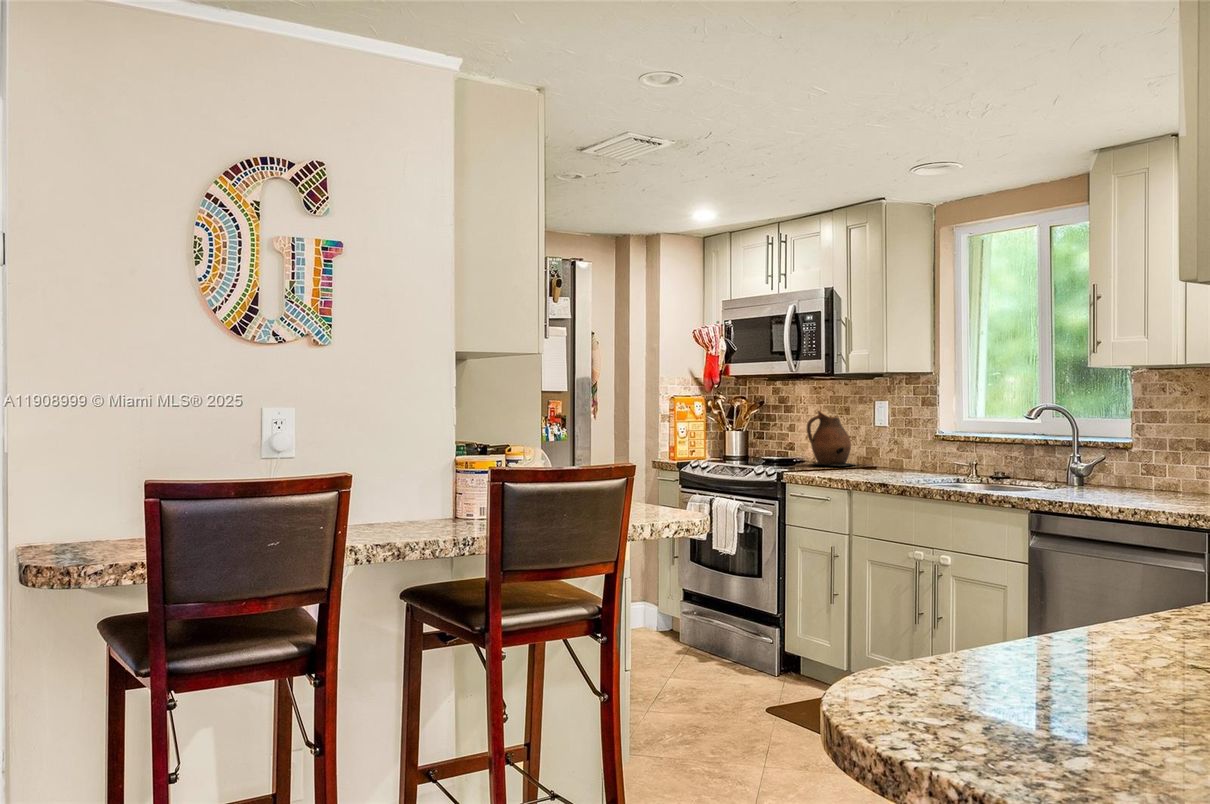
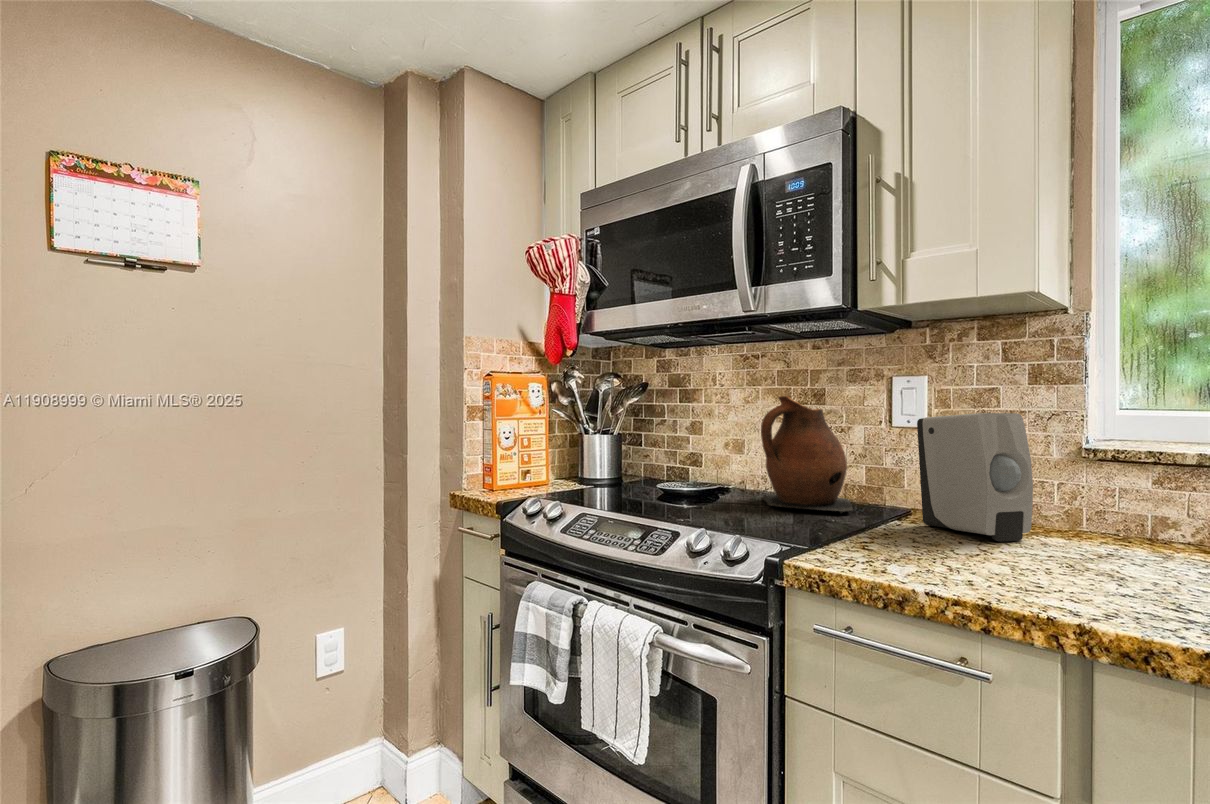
soap dispenser: none [868,419,902,472] -> present [917,413,1033,542]

